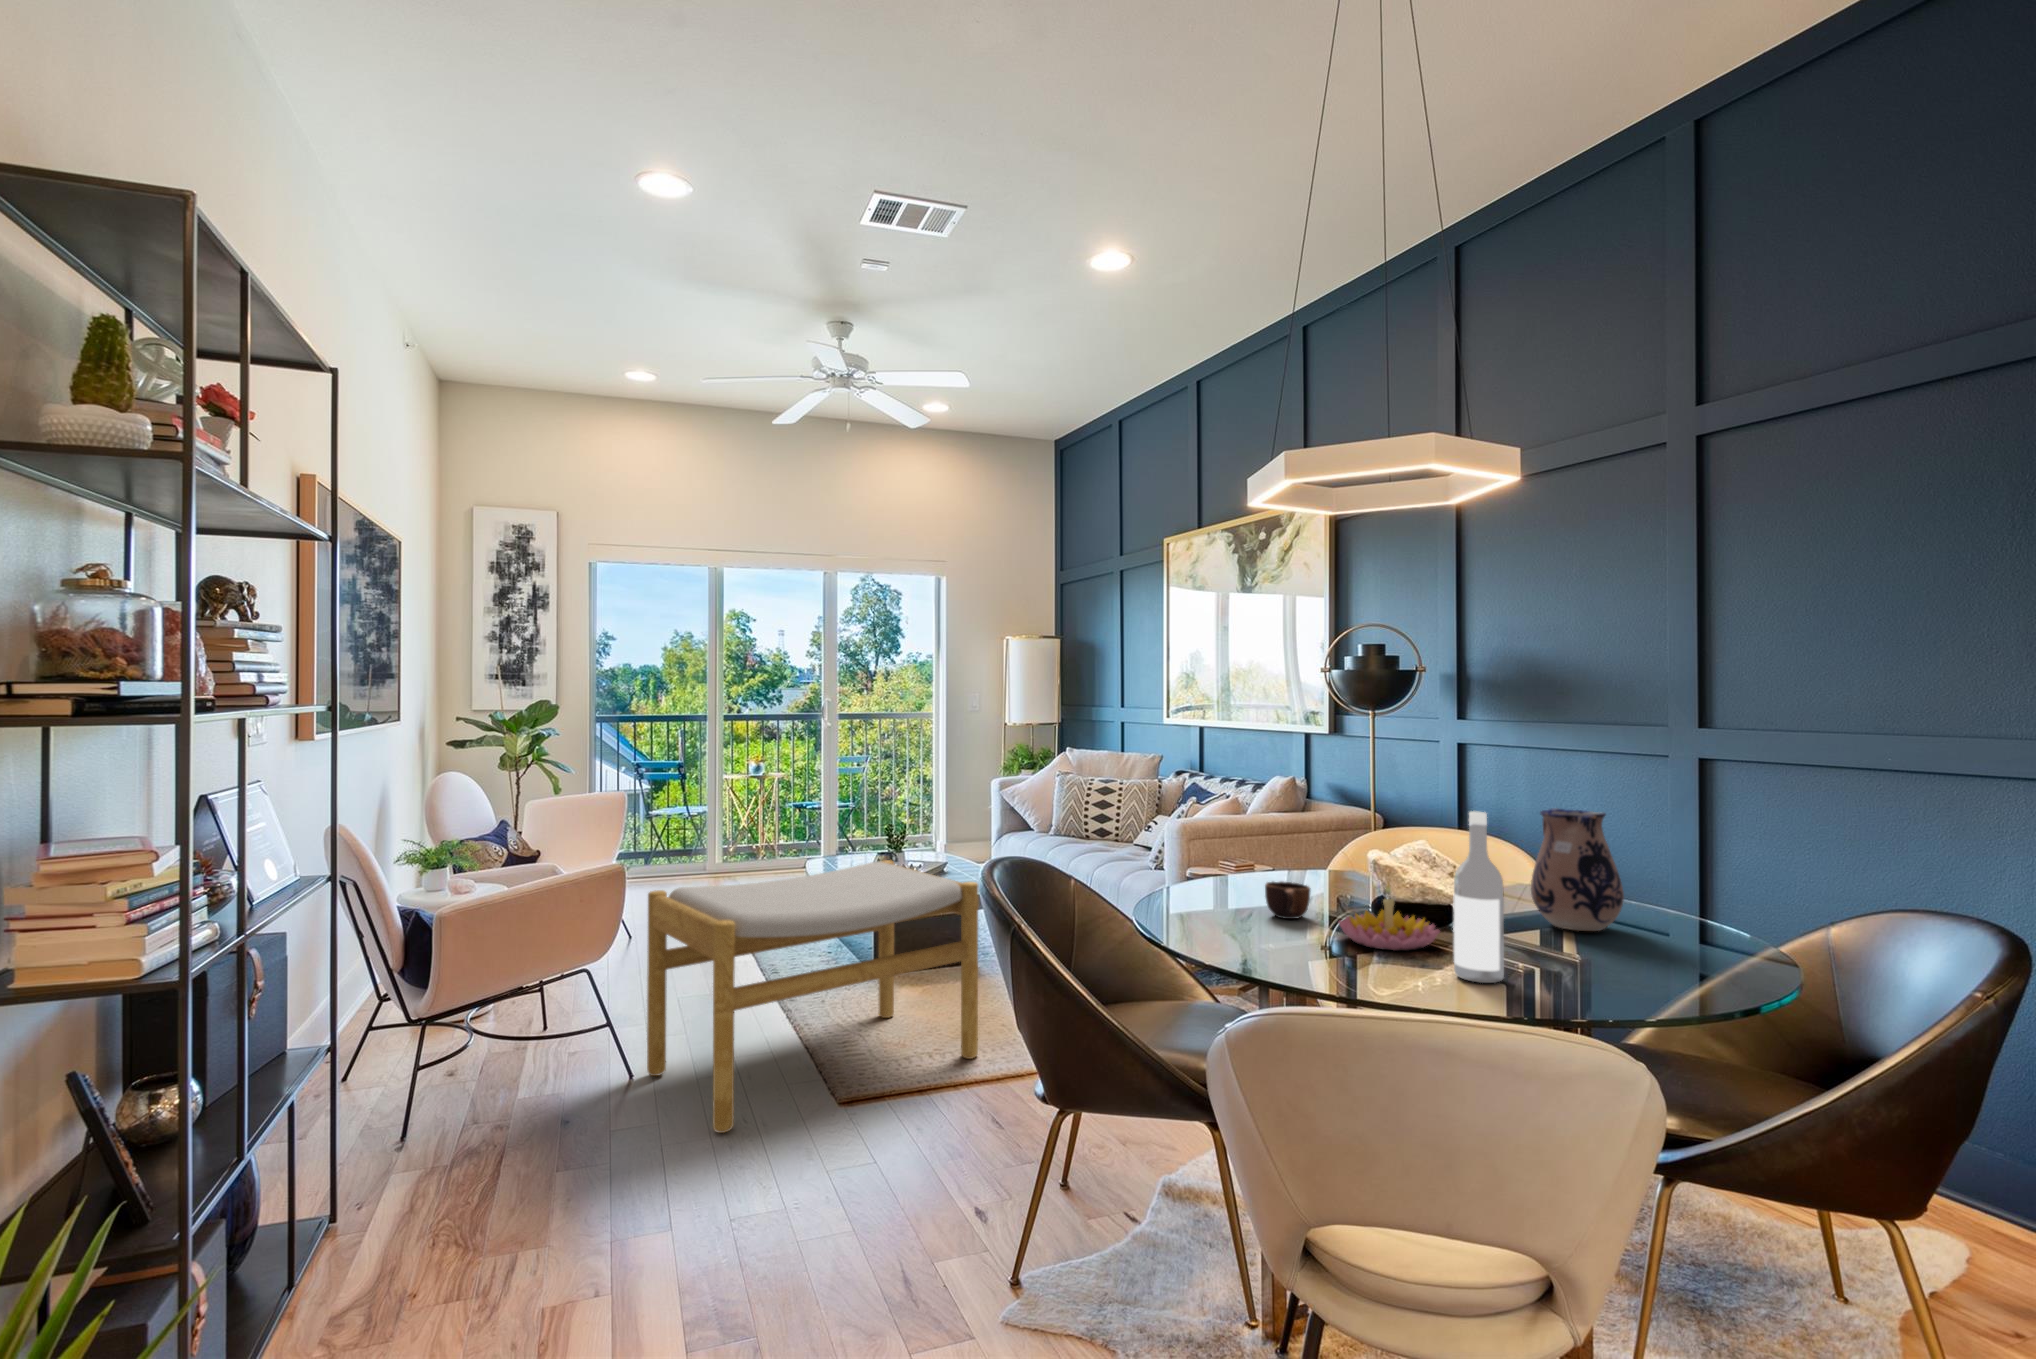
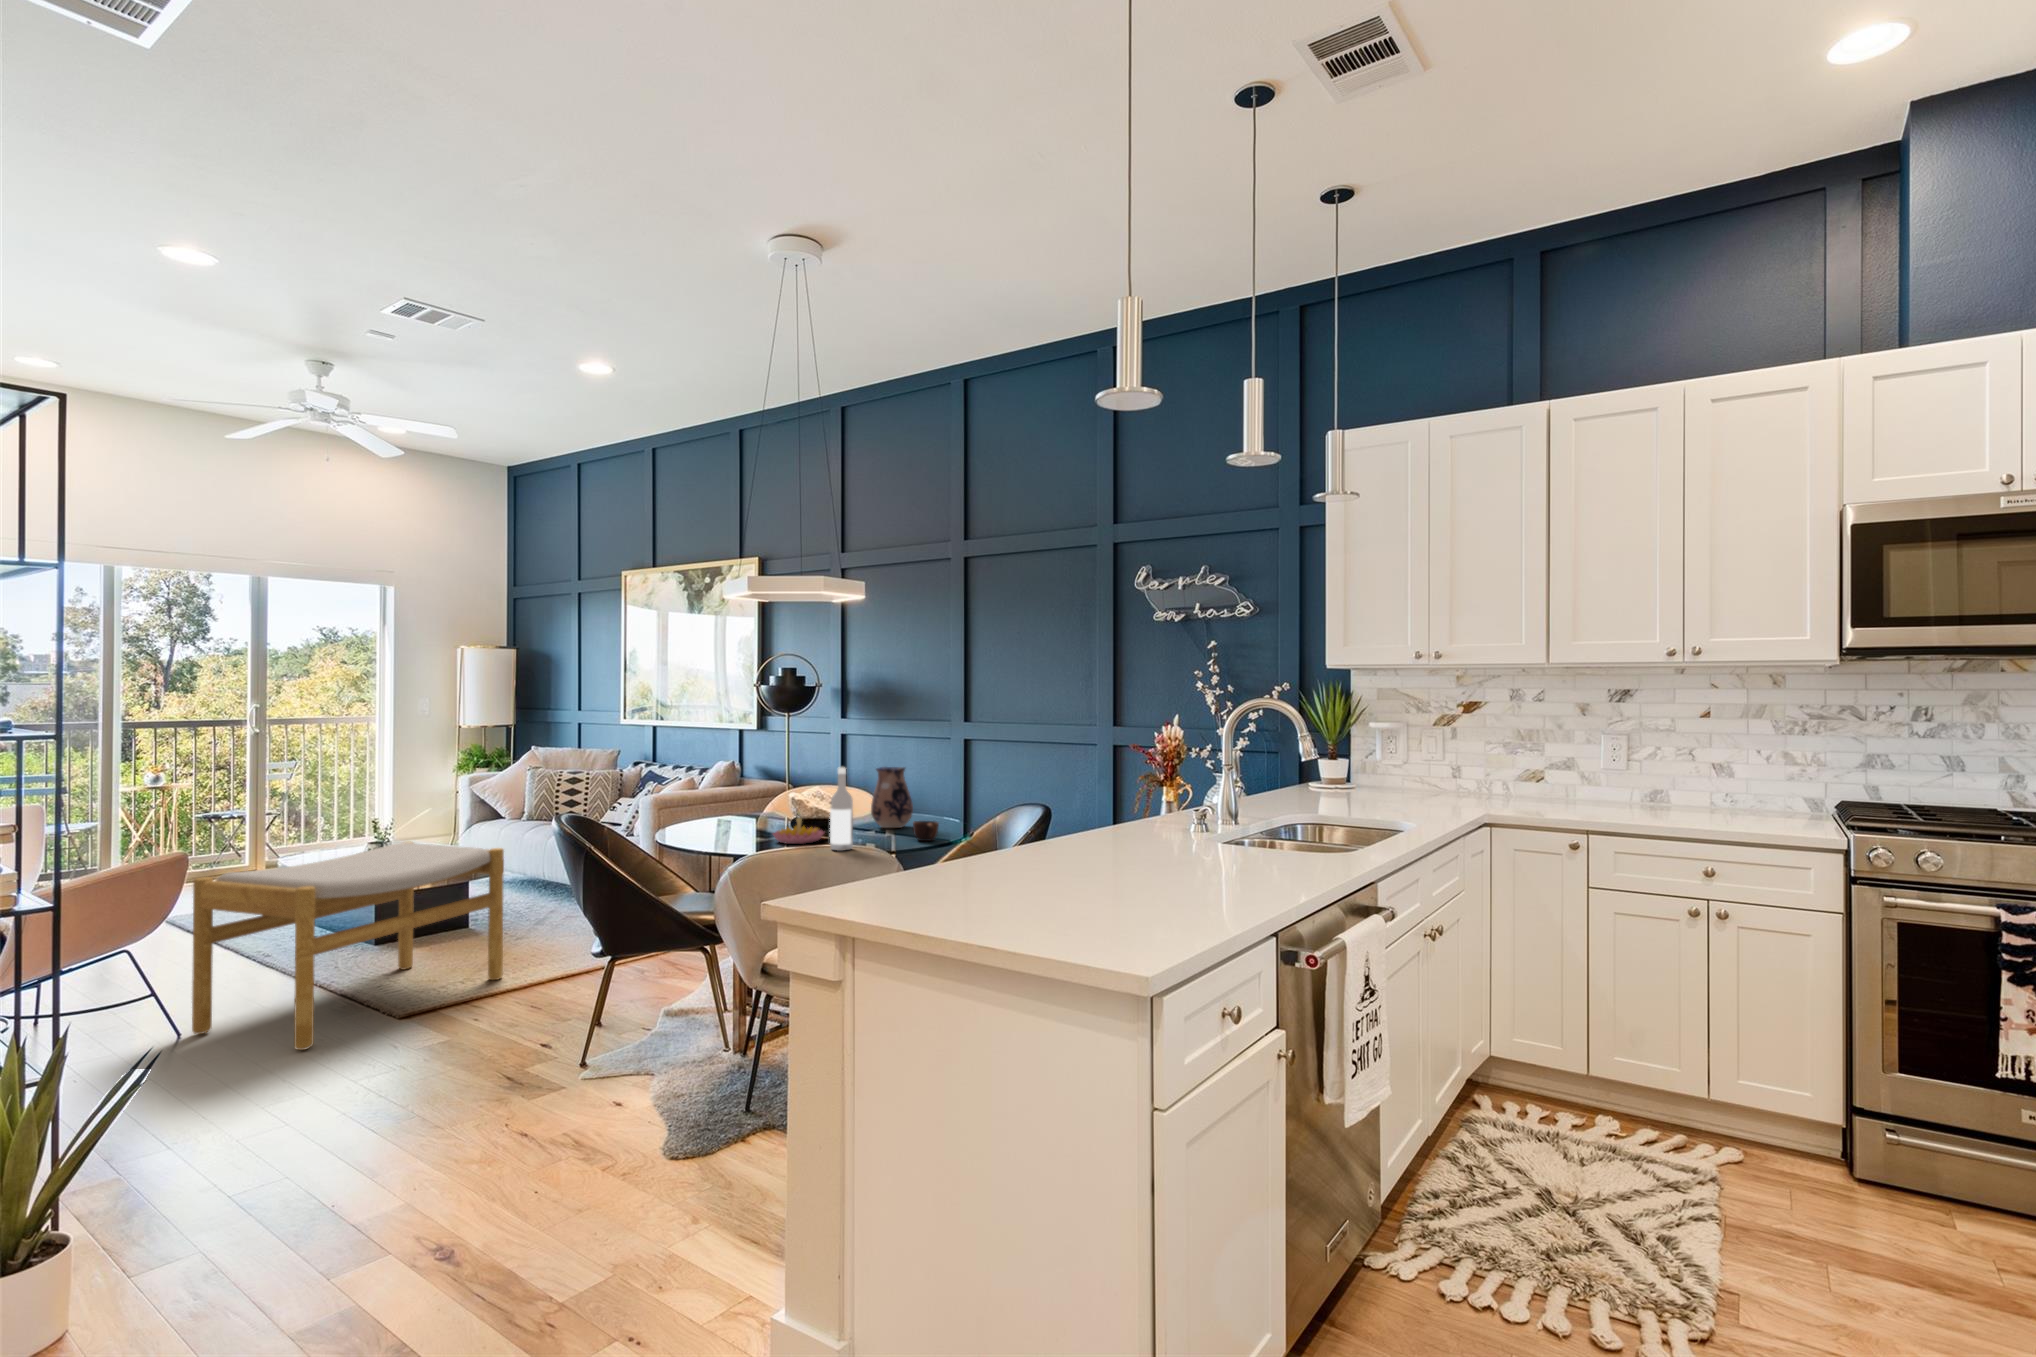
mug: present [1265,881,1310,919] -> present [913,821,938,841]

